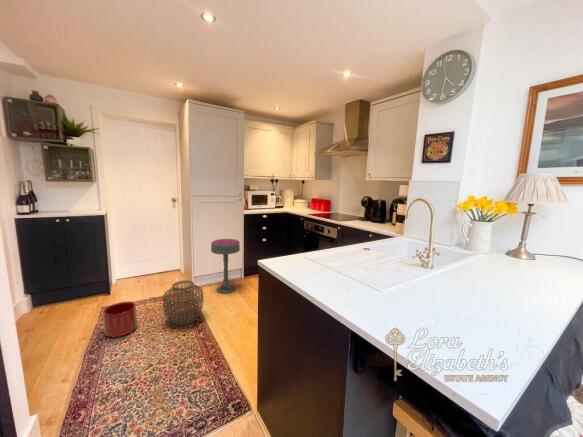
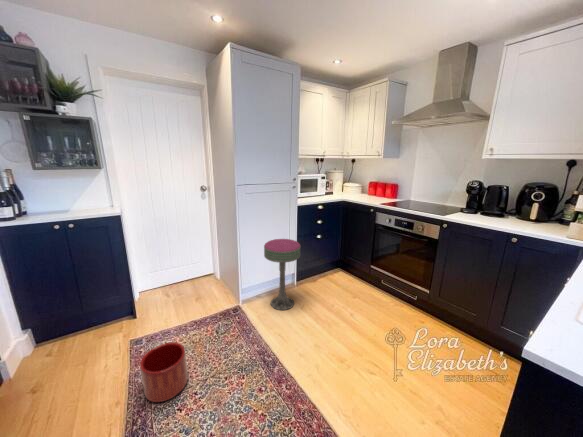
woven basket: present [163,280,203,325] -> none [221,306,274,371]

